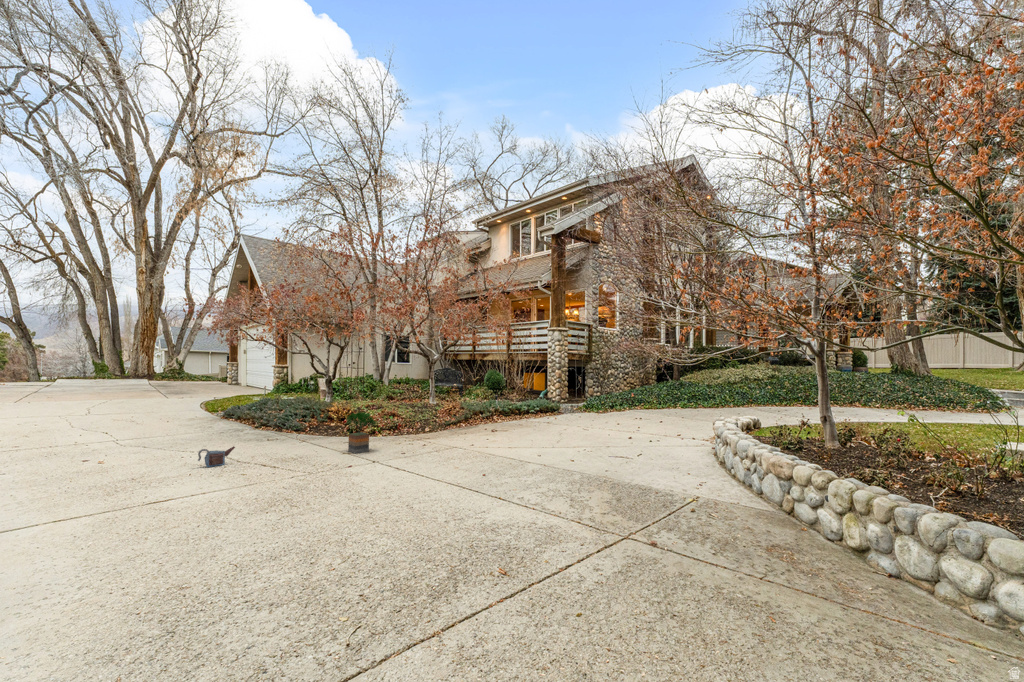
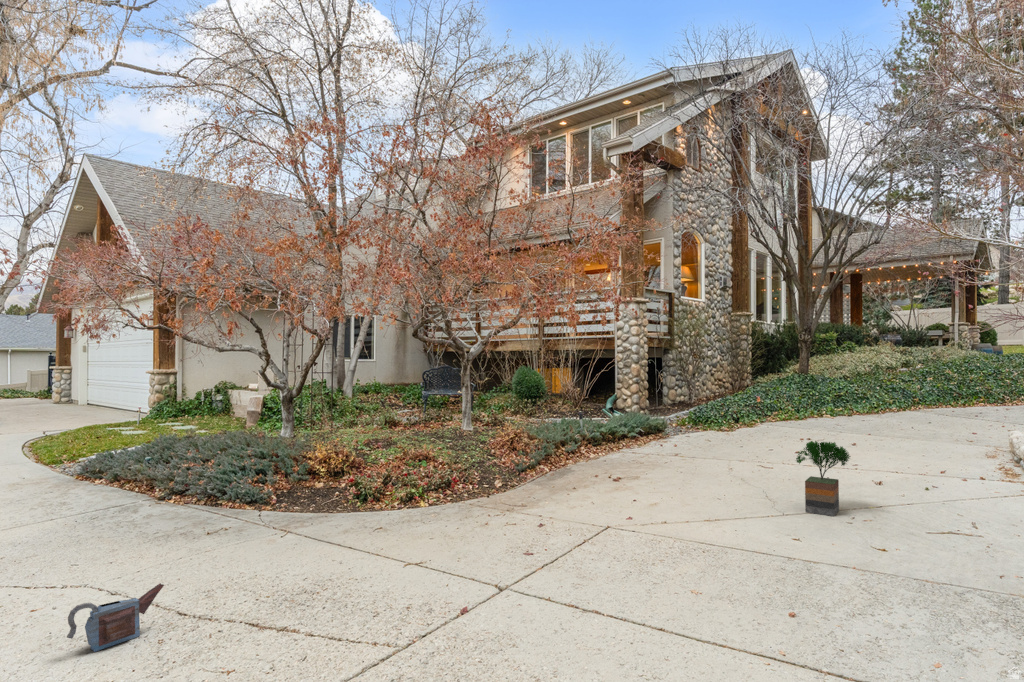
potted tree: present [347,412,376,453] -> present [796,441,850,516]

